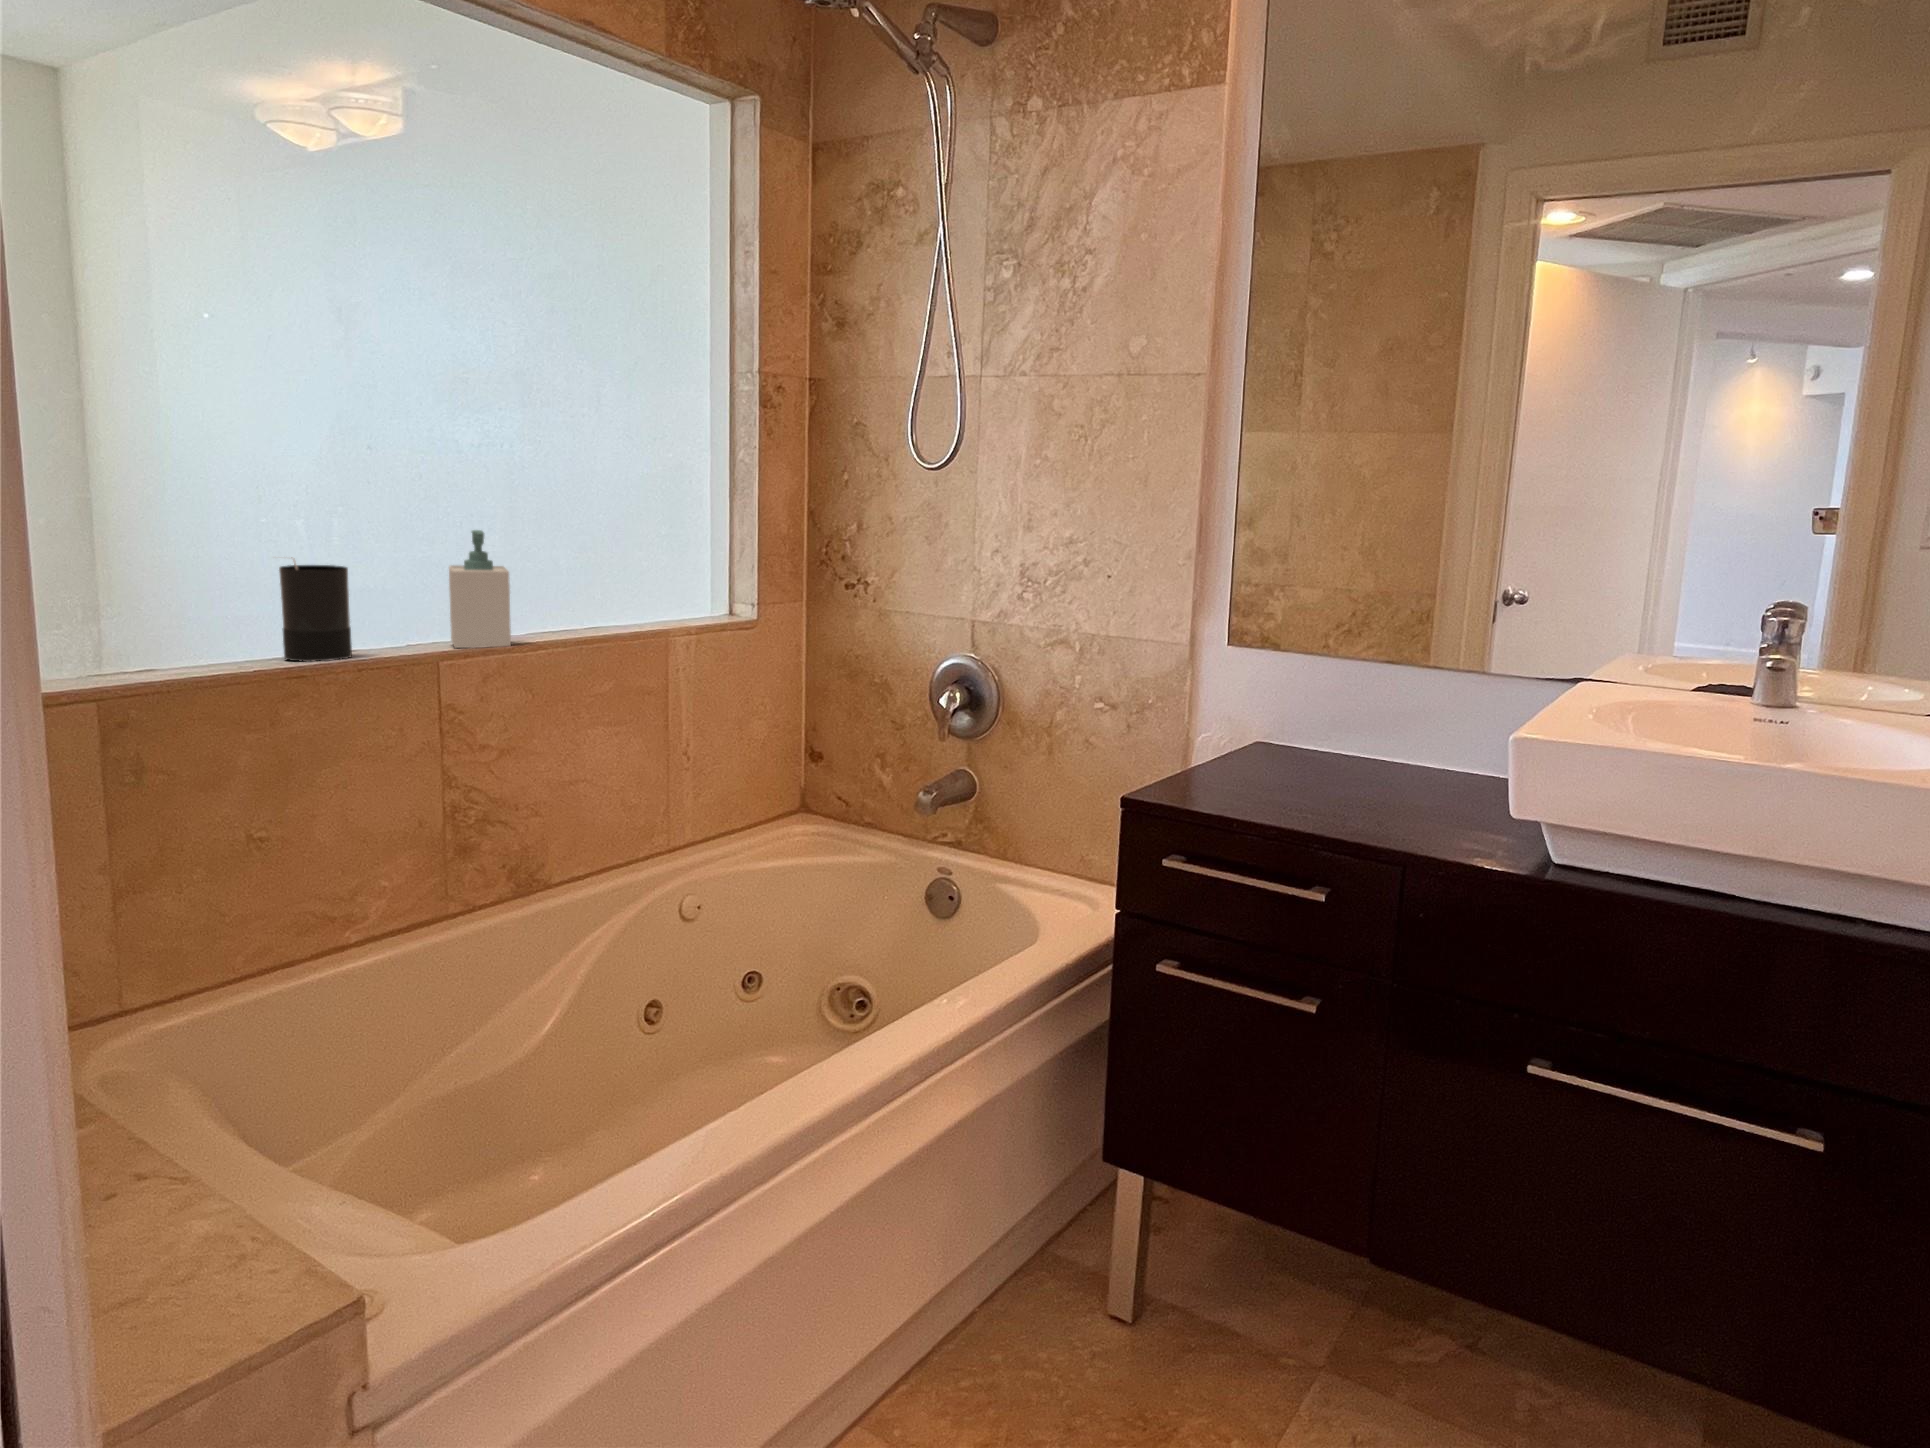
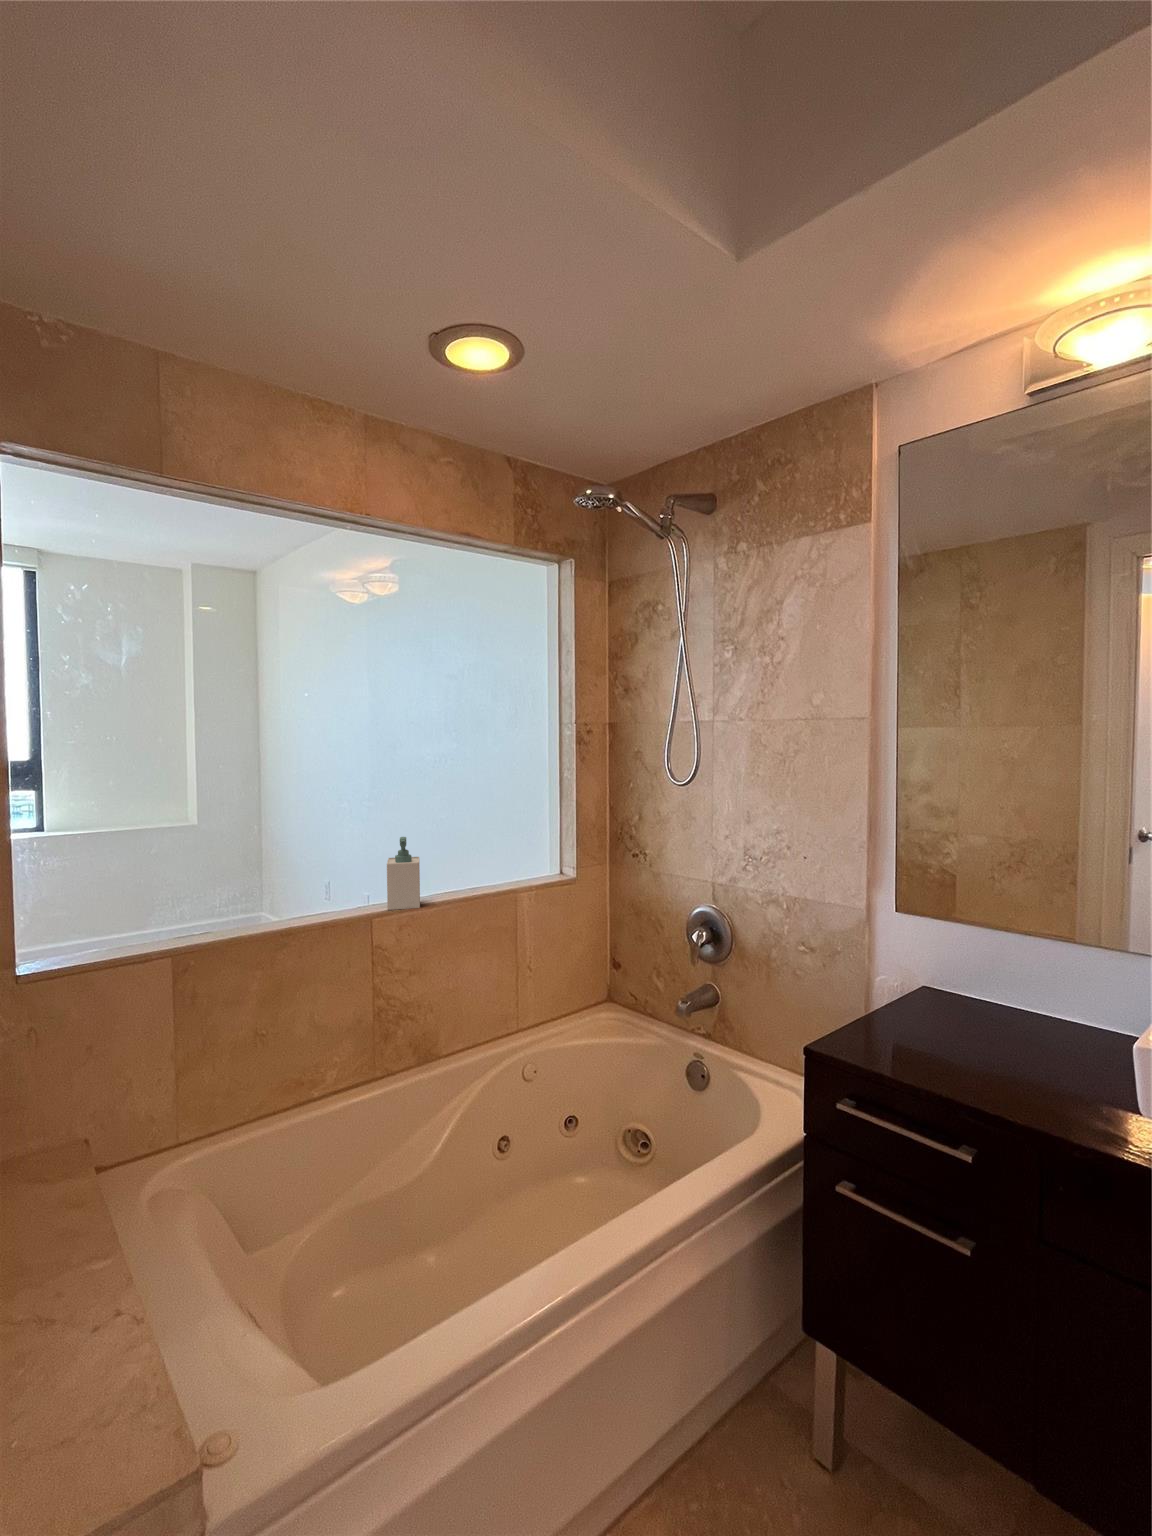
candle: present [279,557,352,662] -> none [289,862,330,924]

